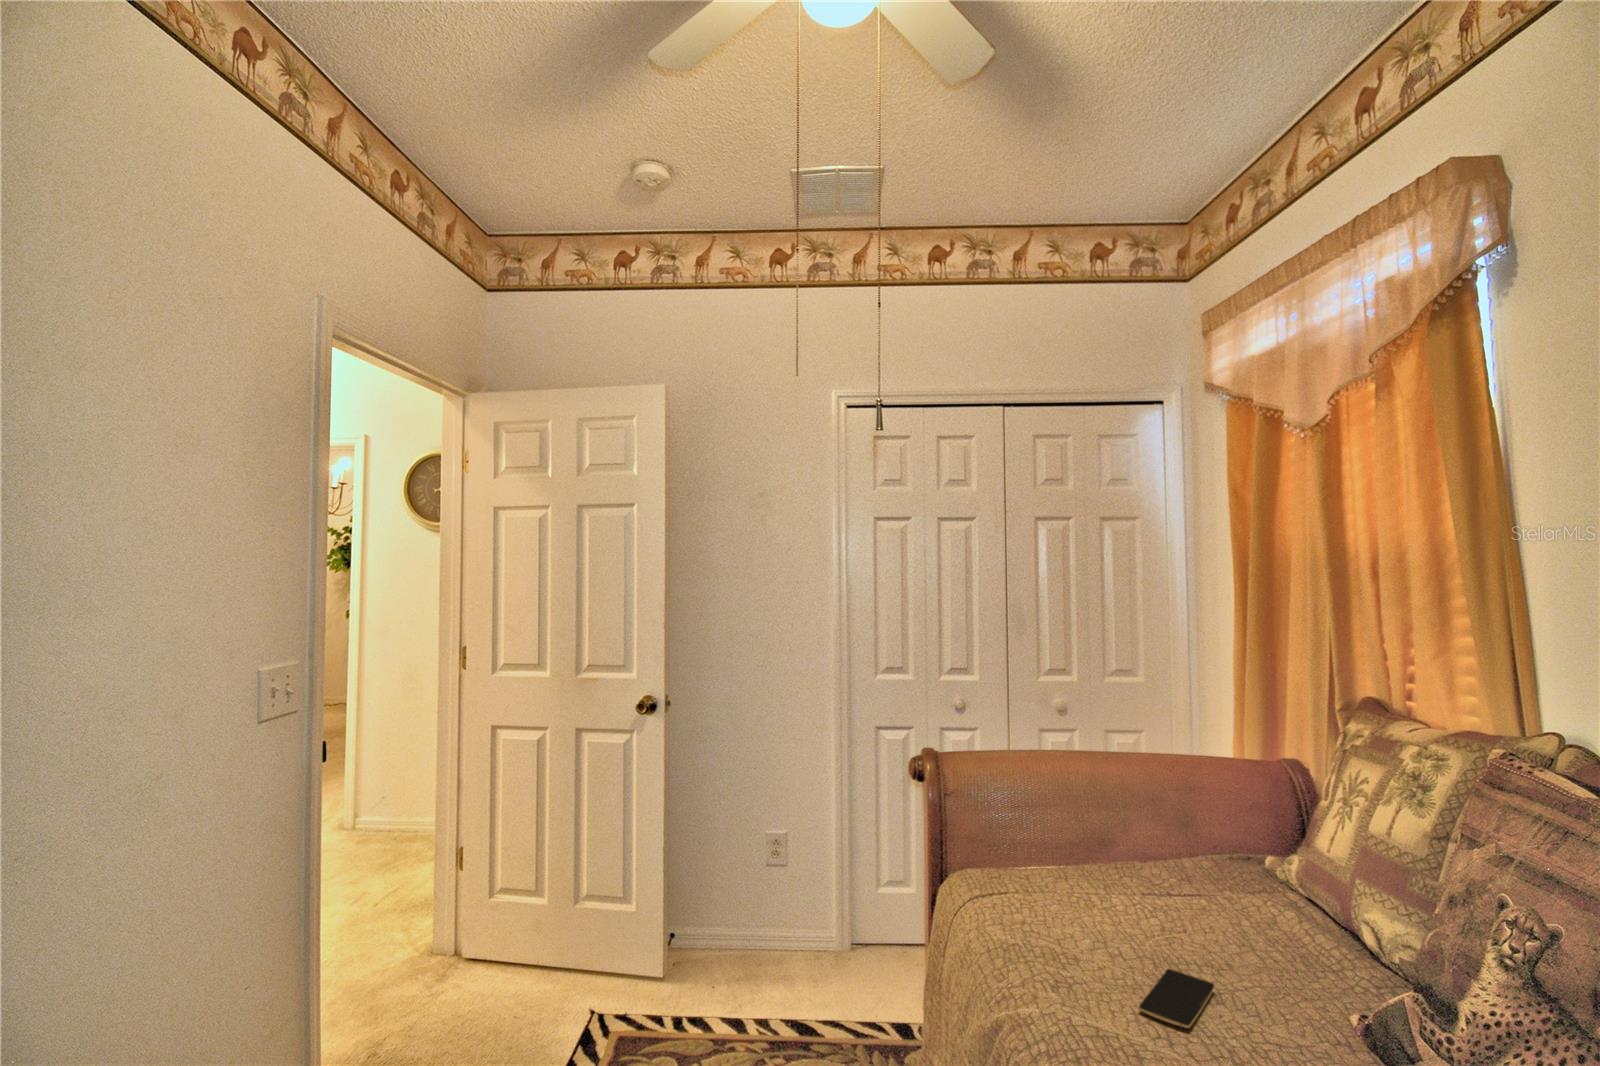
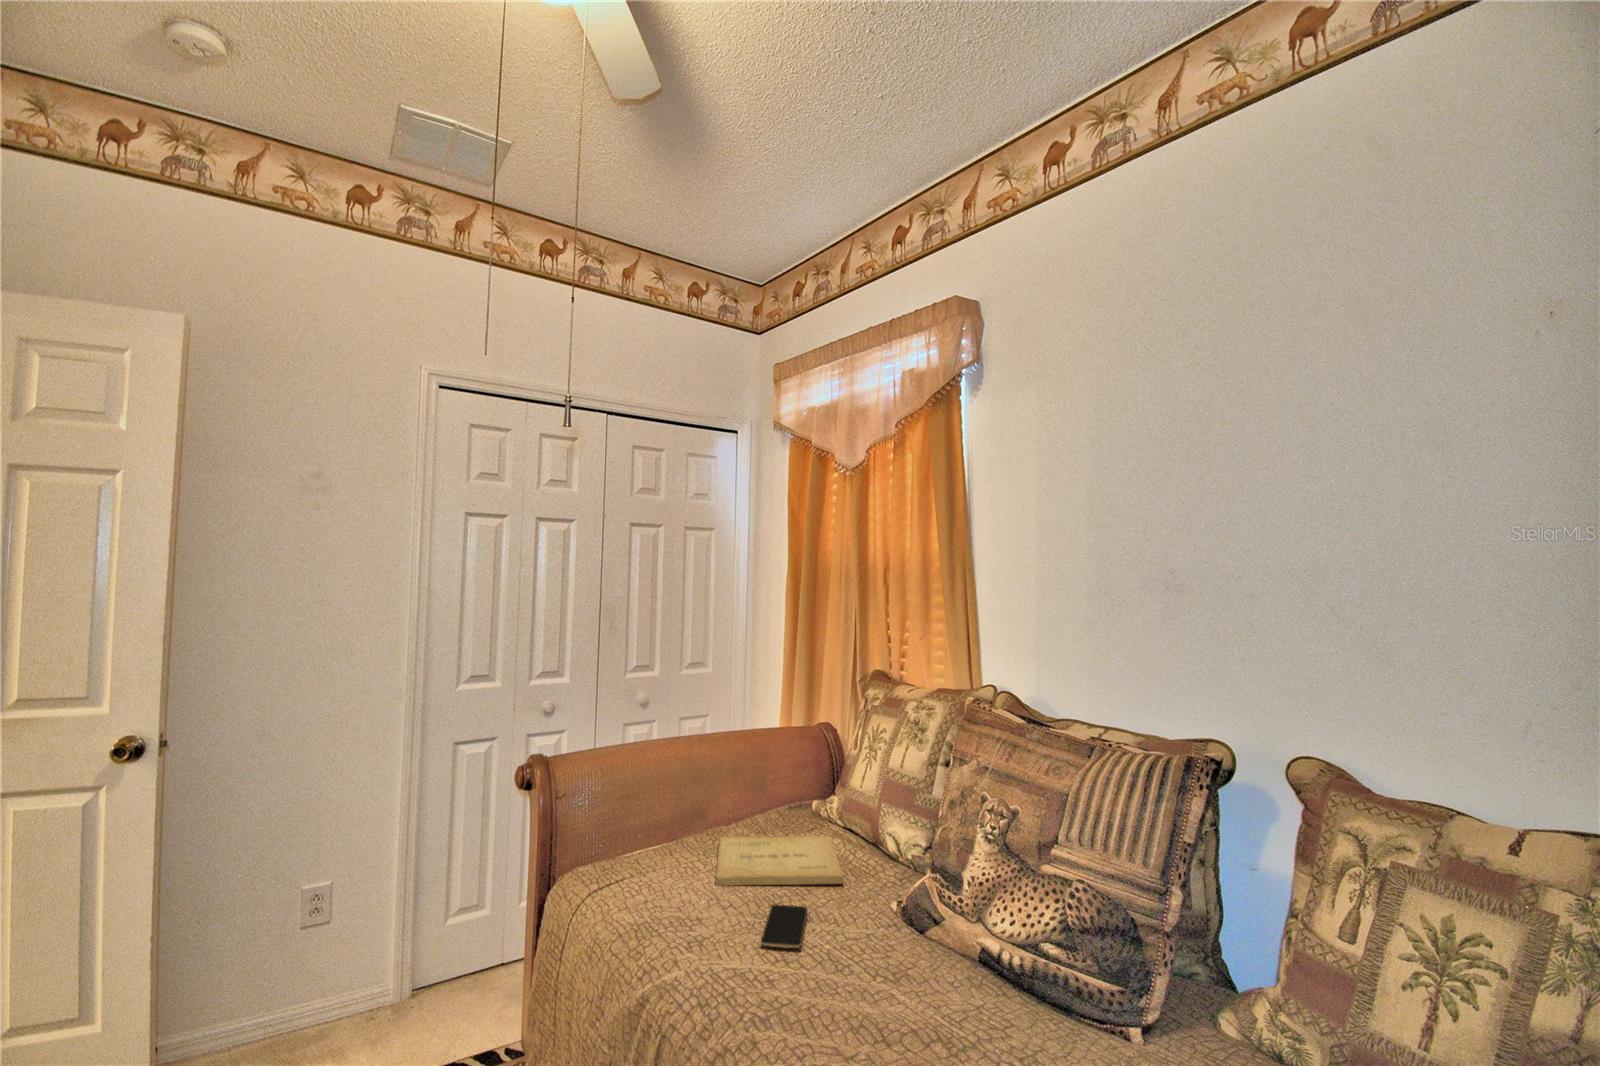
book: none [1108,877,1280,969] -> present [716,836,843,886]

